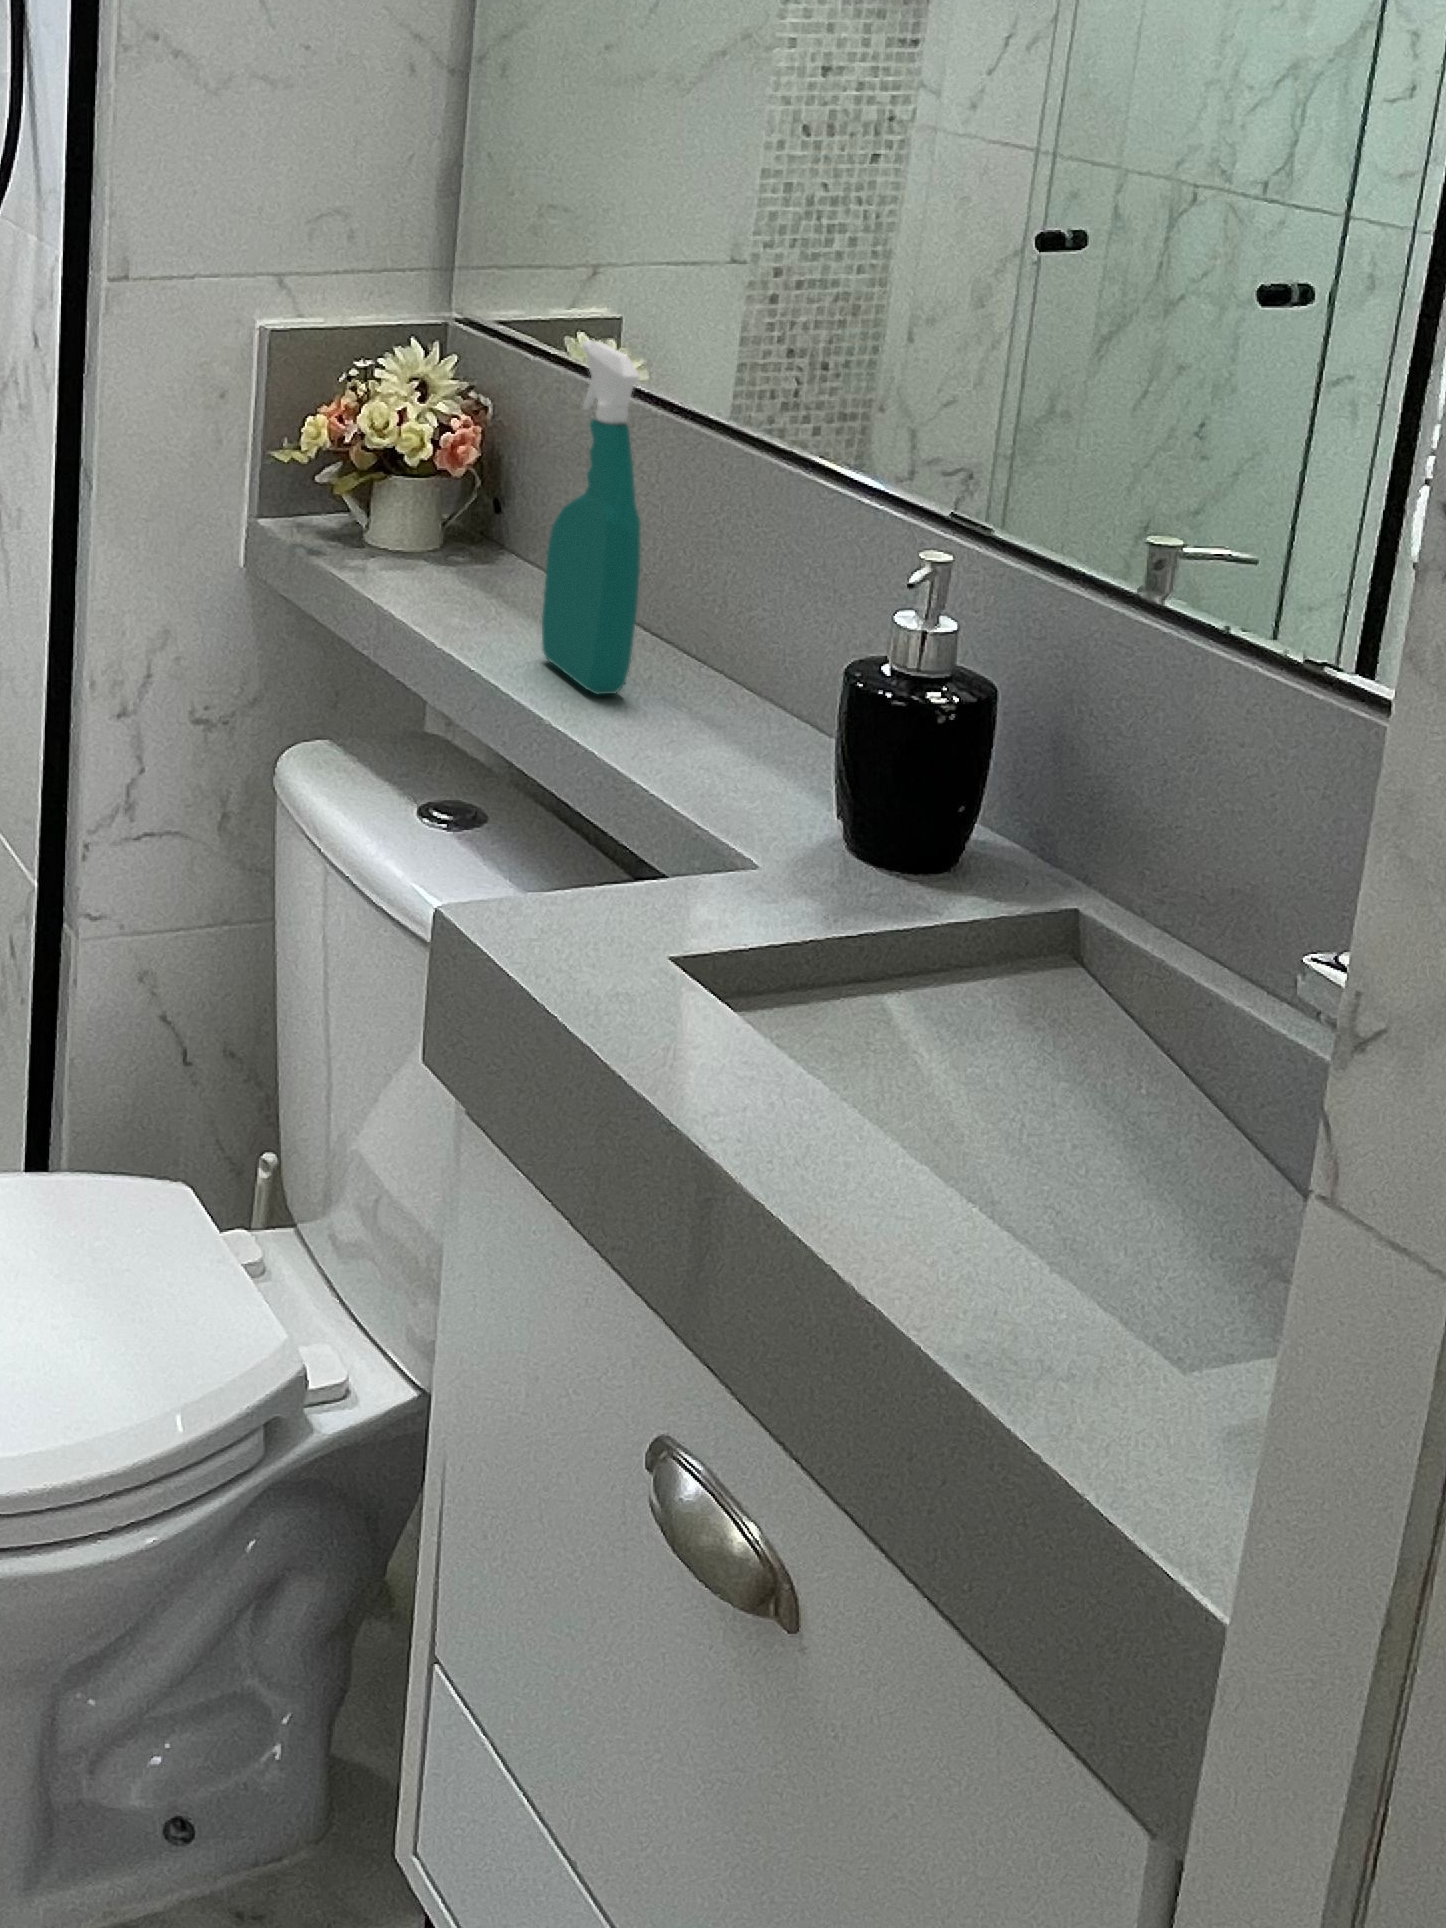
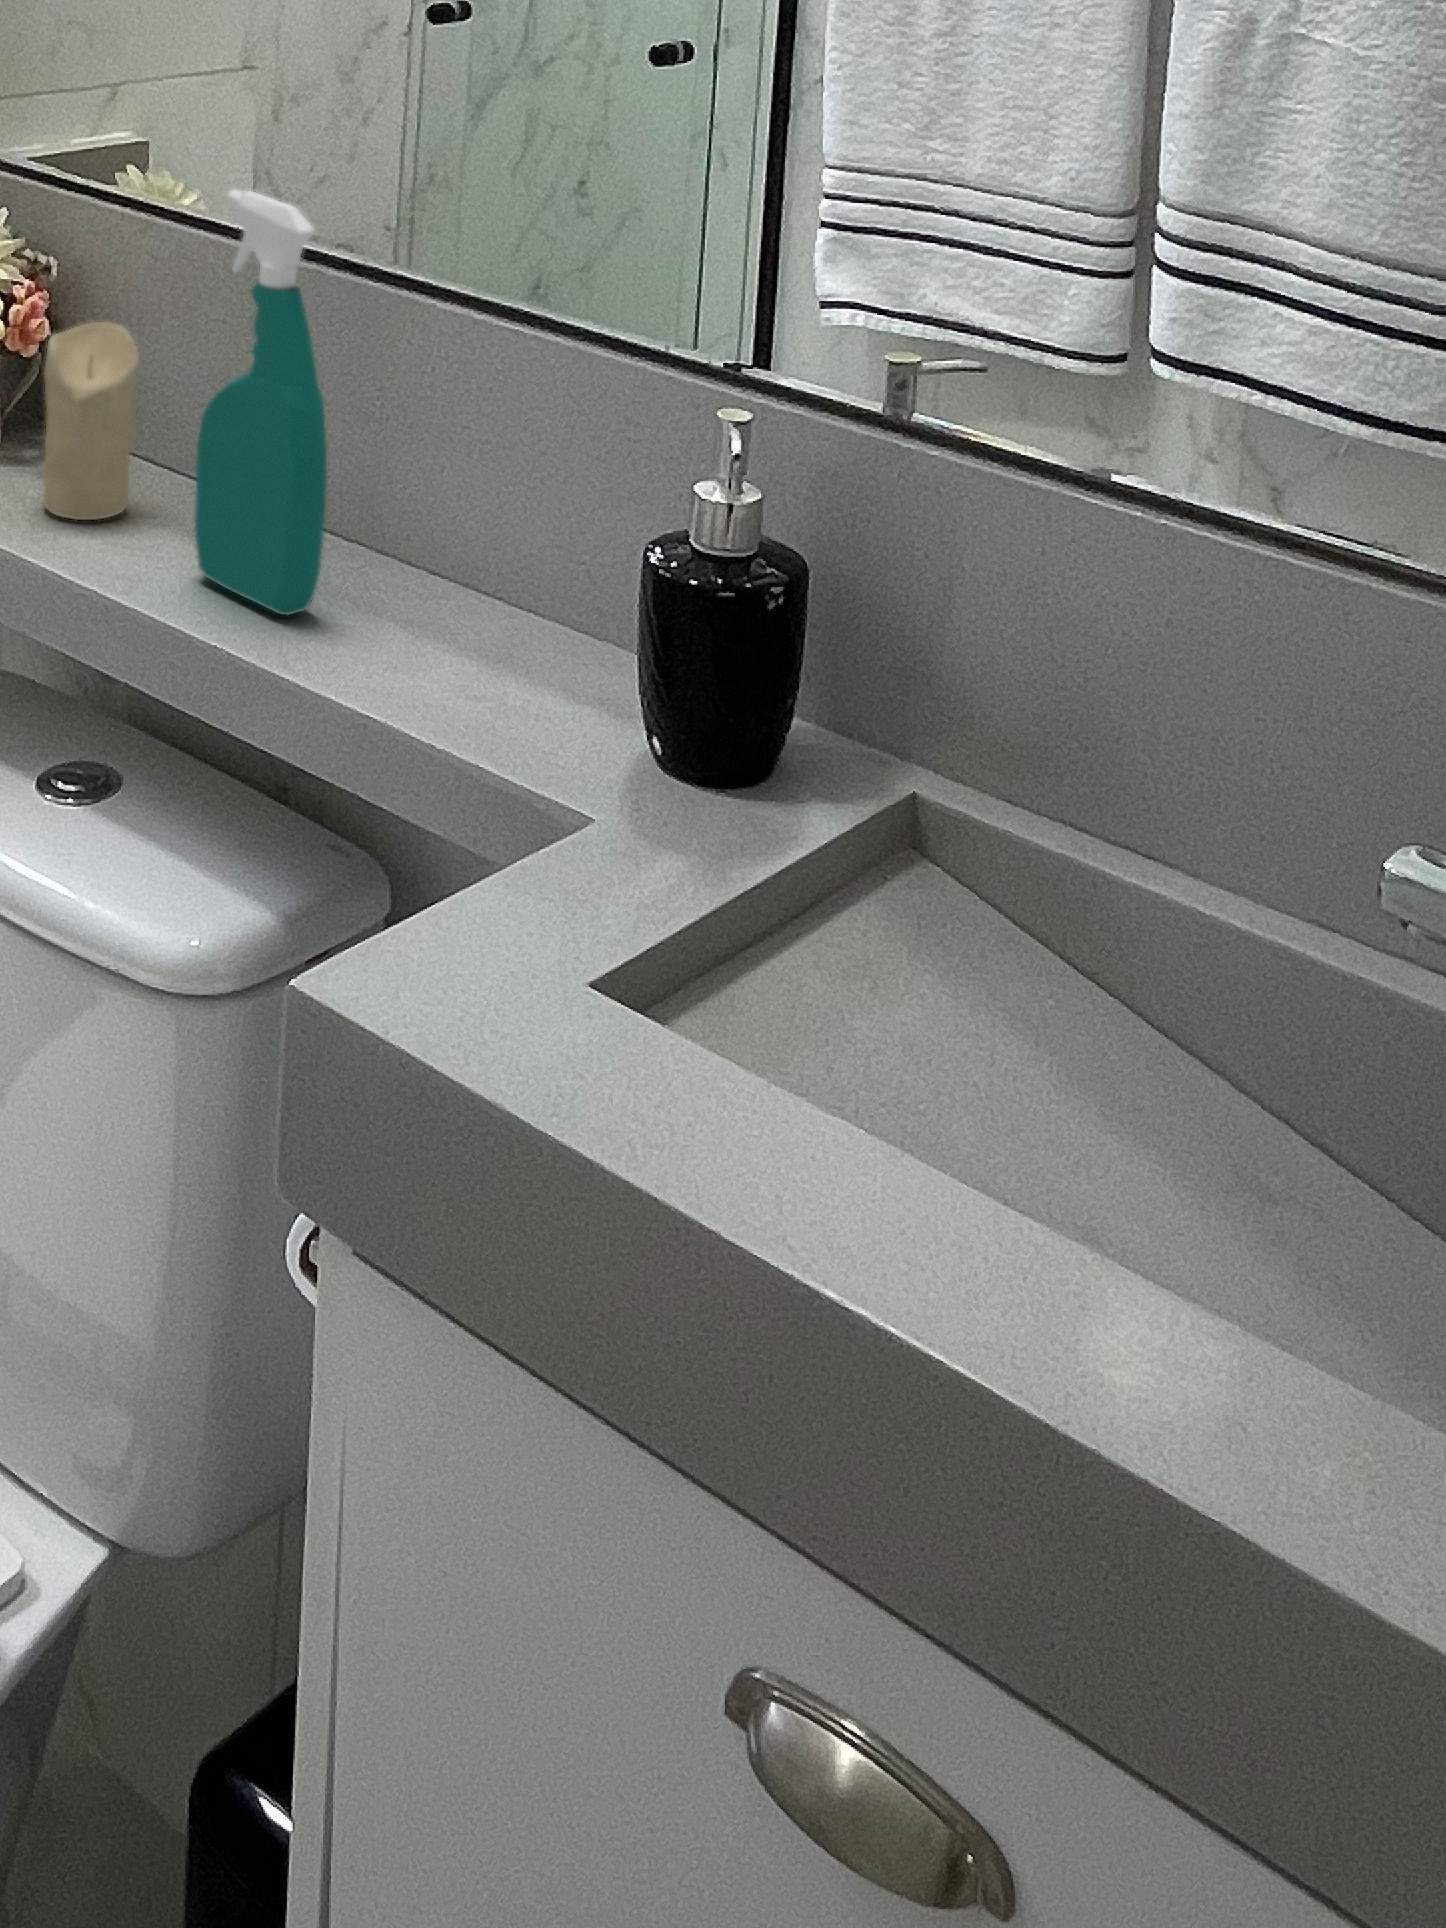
candle: none [450,450,533,609] -> present [43,322,140,520]

